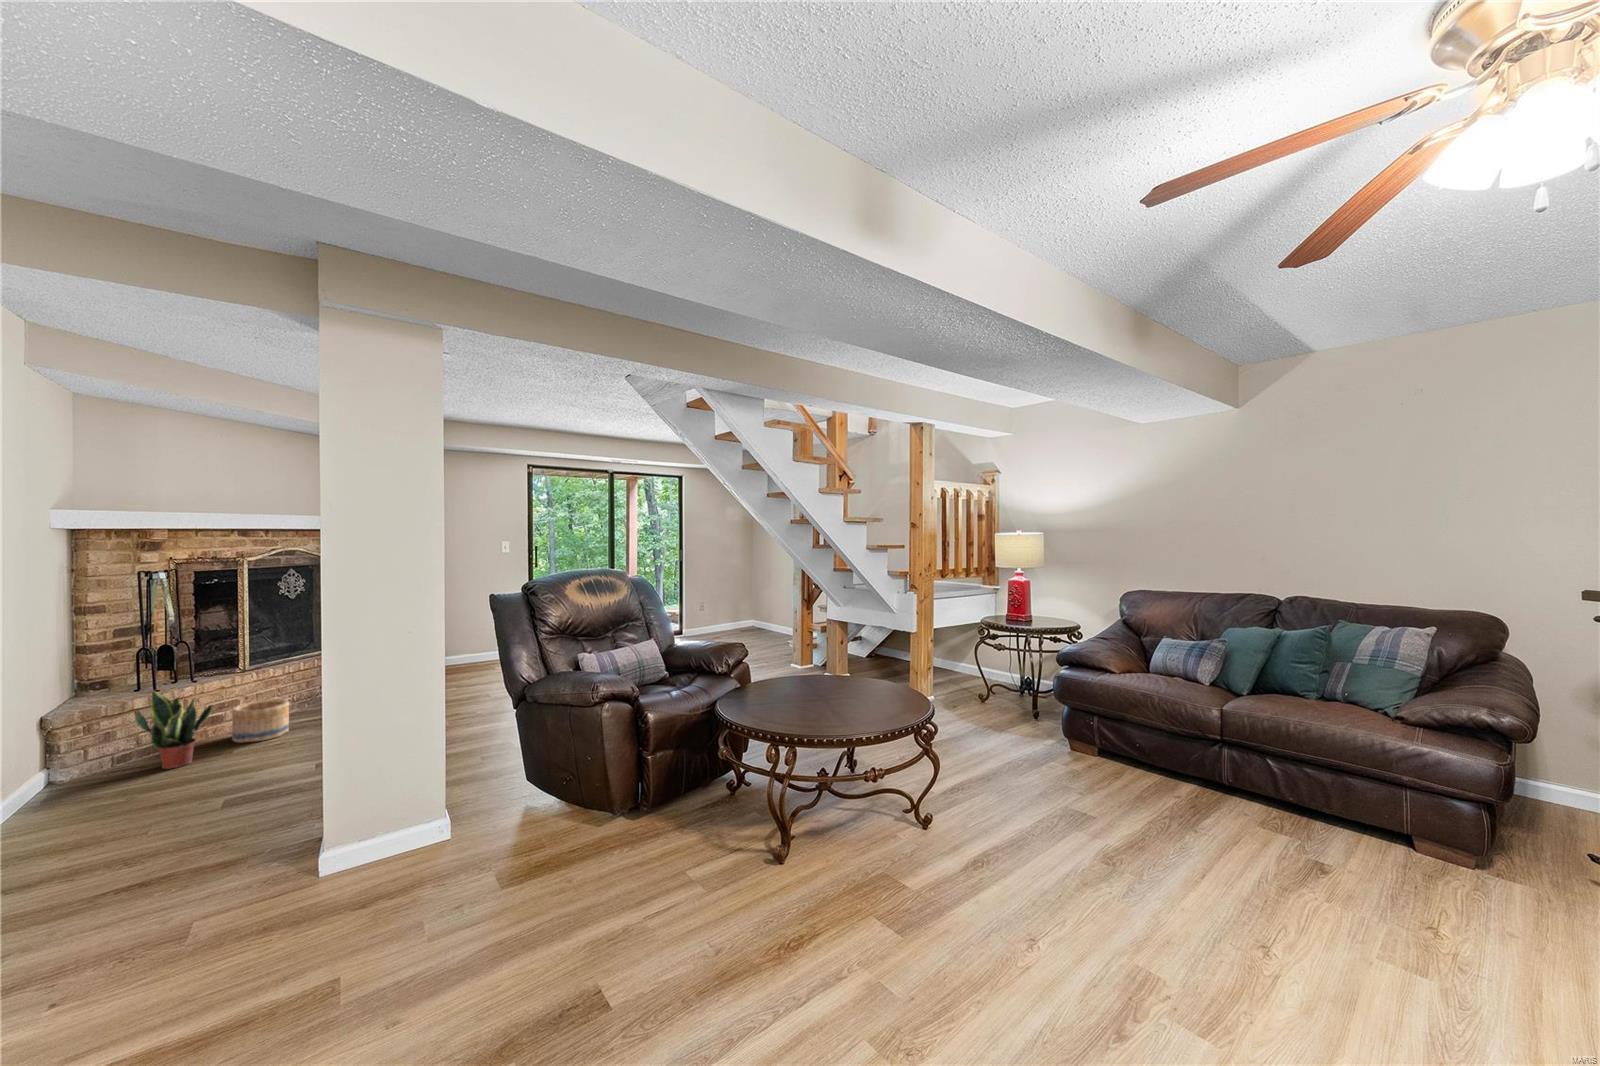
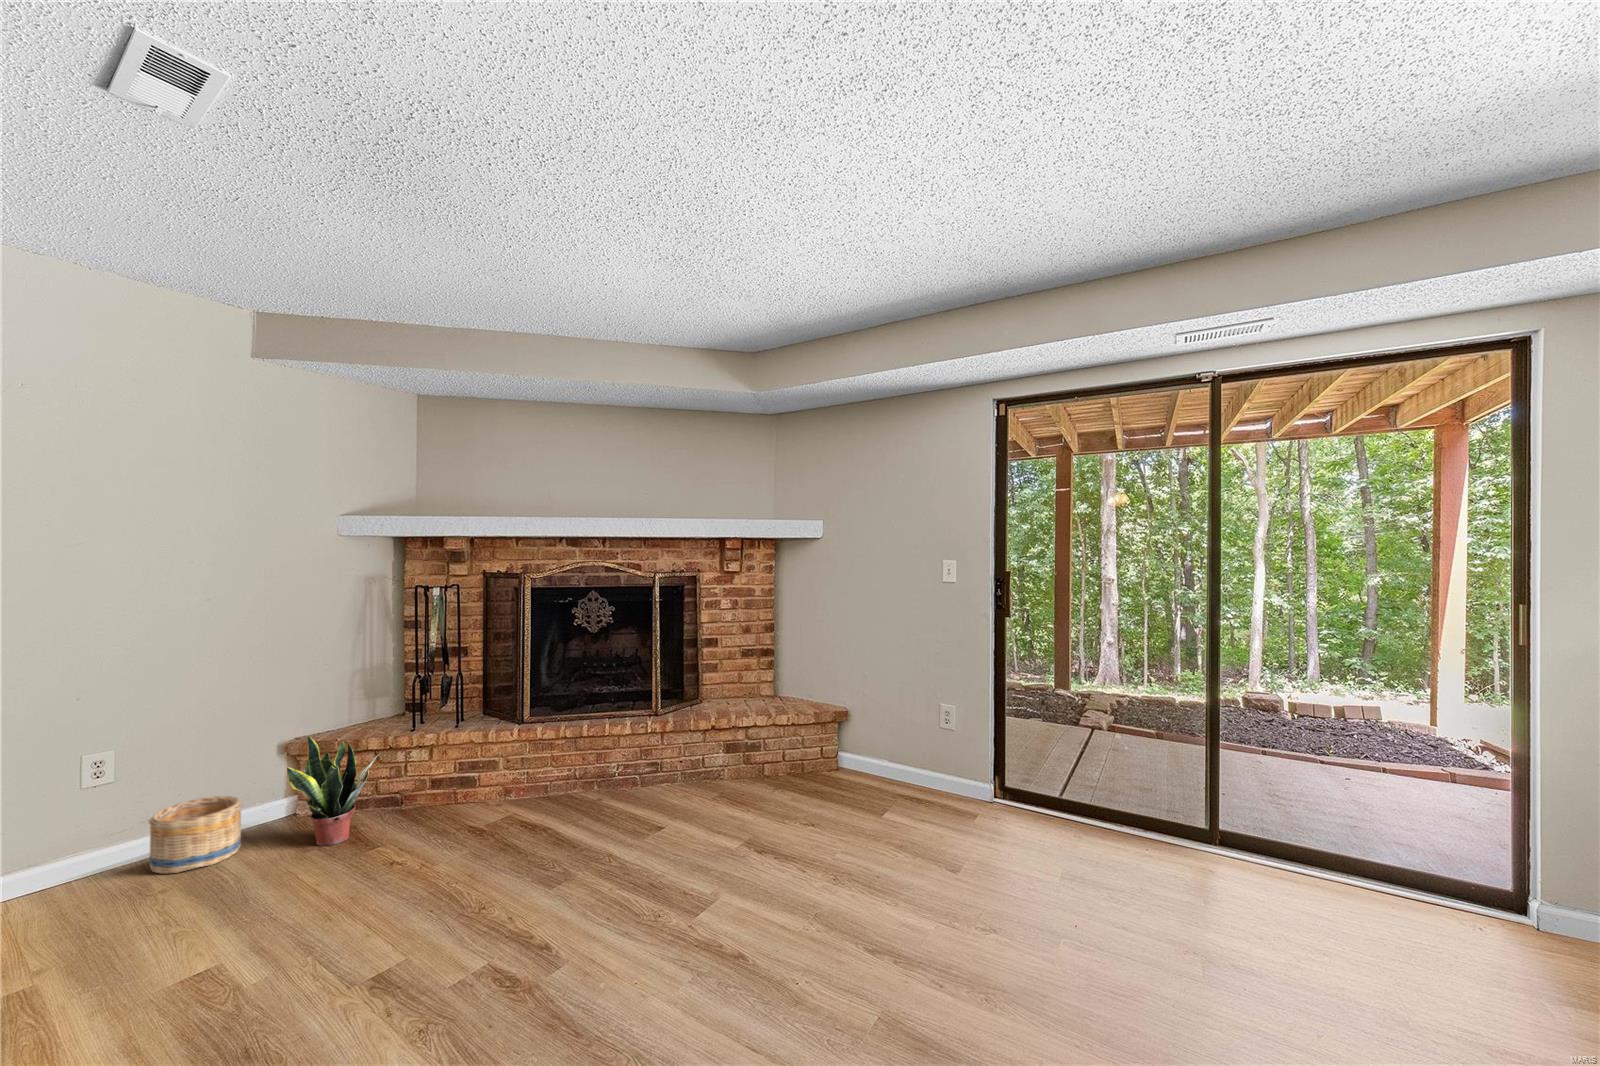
basket: present [232,699,290,743] -> present [149,796,242,874]

